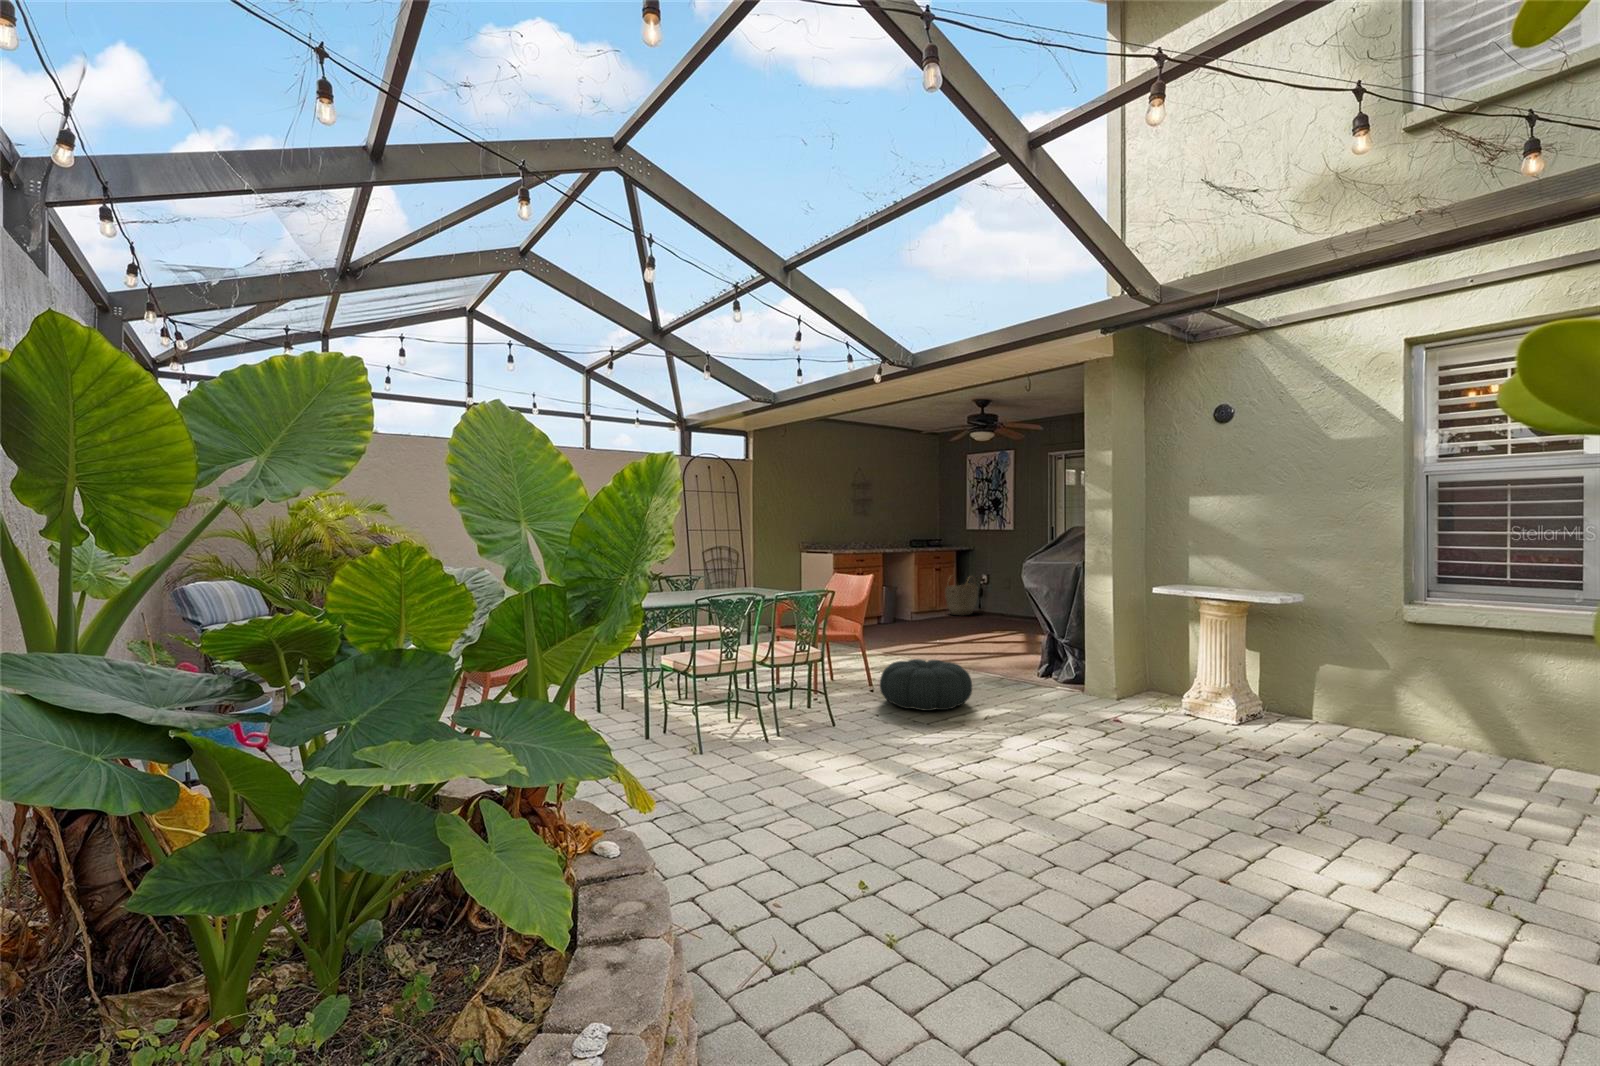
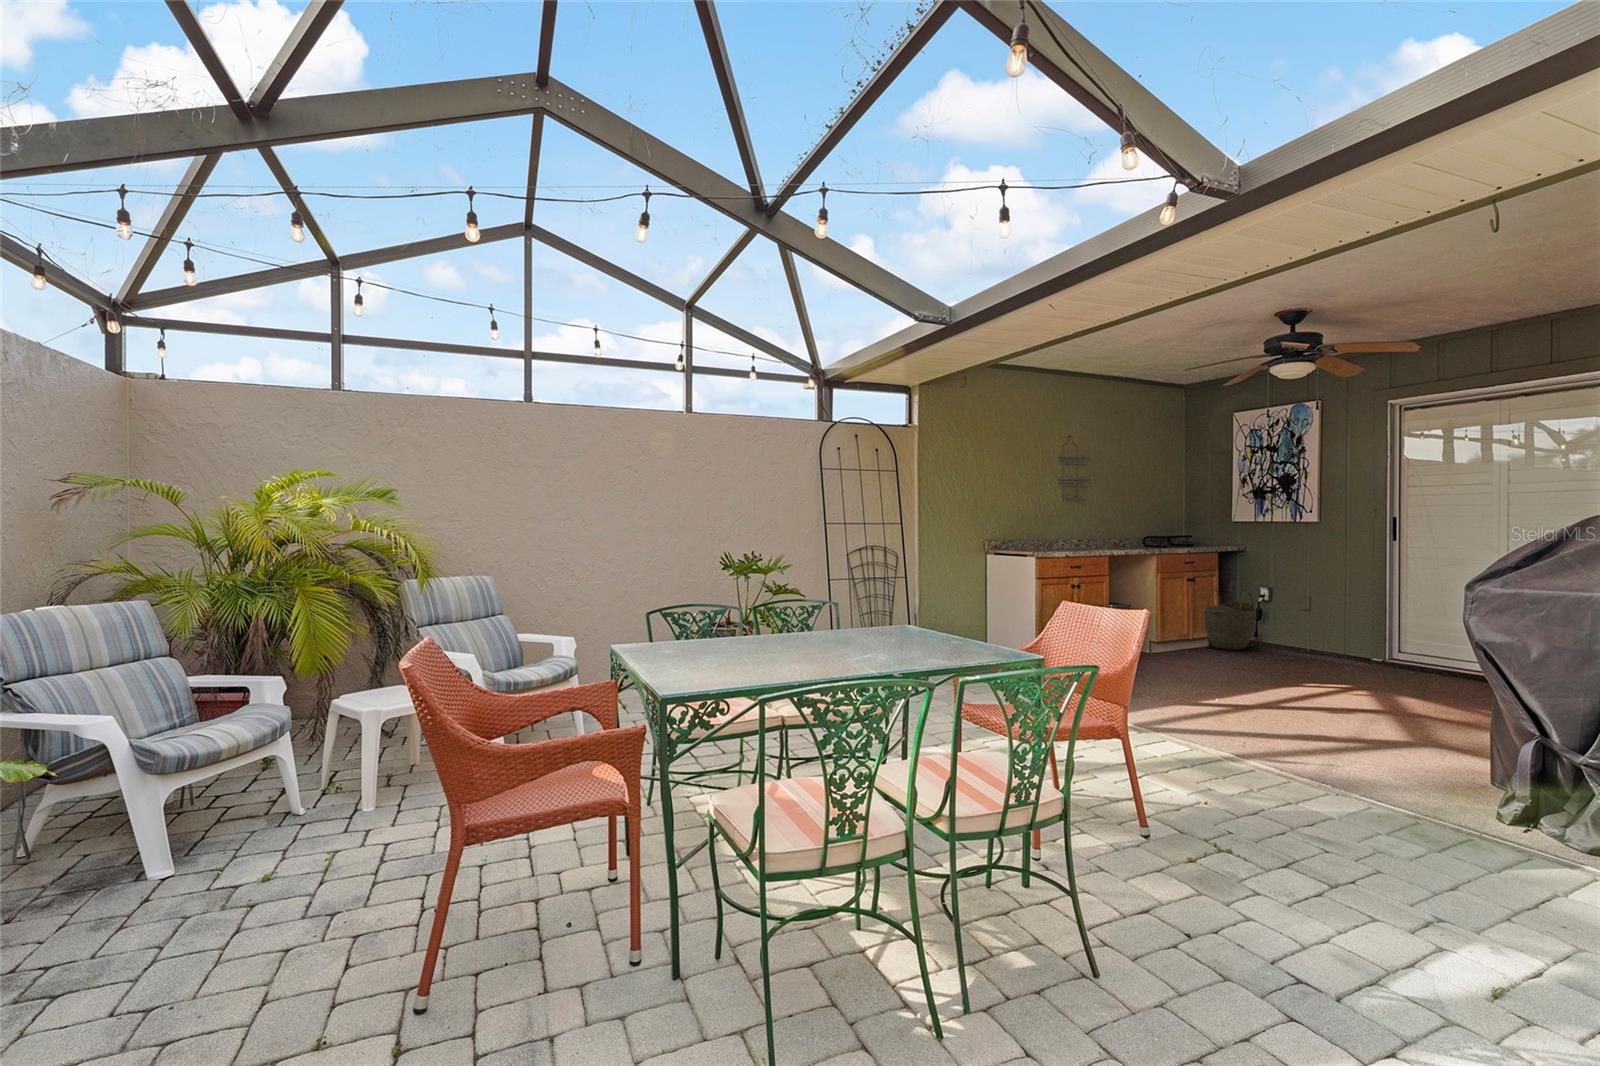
pouf: present [880,659,972,711] -> none [1196,820,1450,986]

